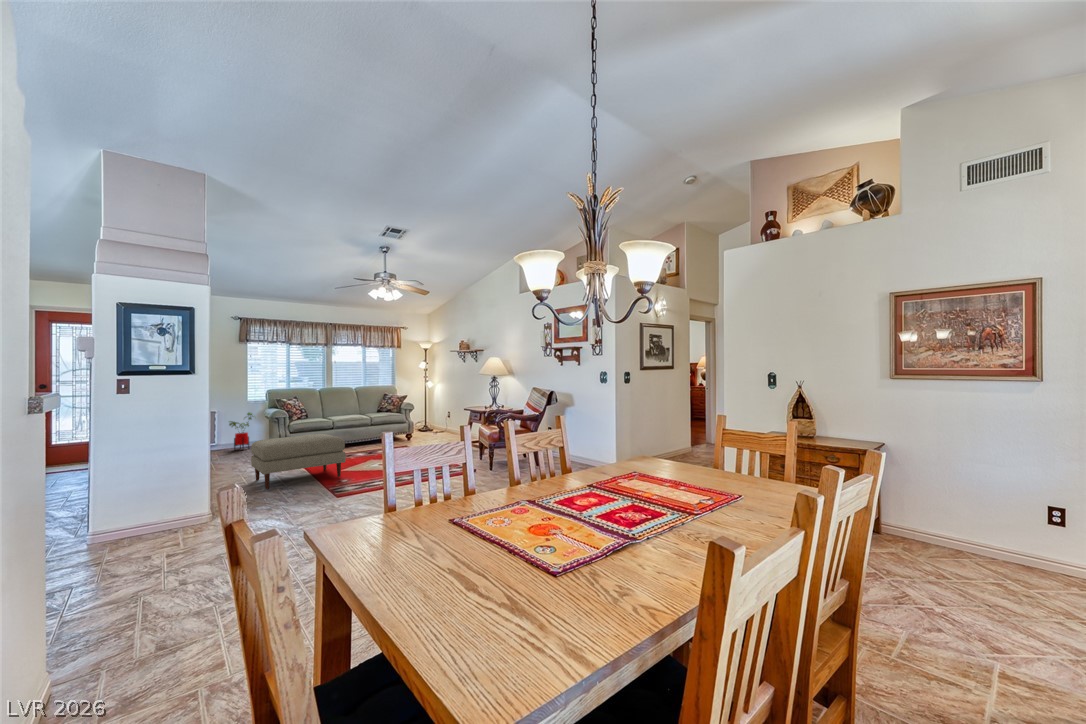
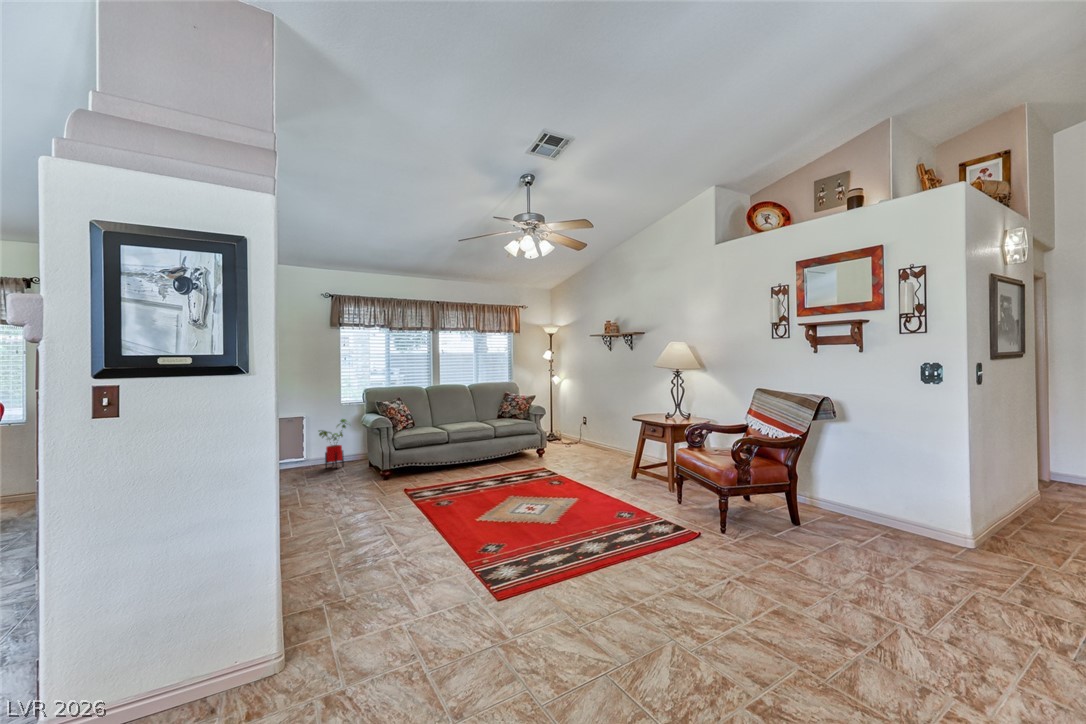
ottoman: present [251,434,346,489] -> none [350,460,490,560]

